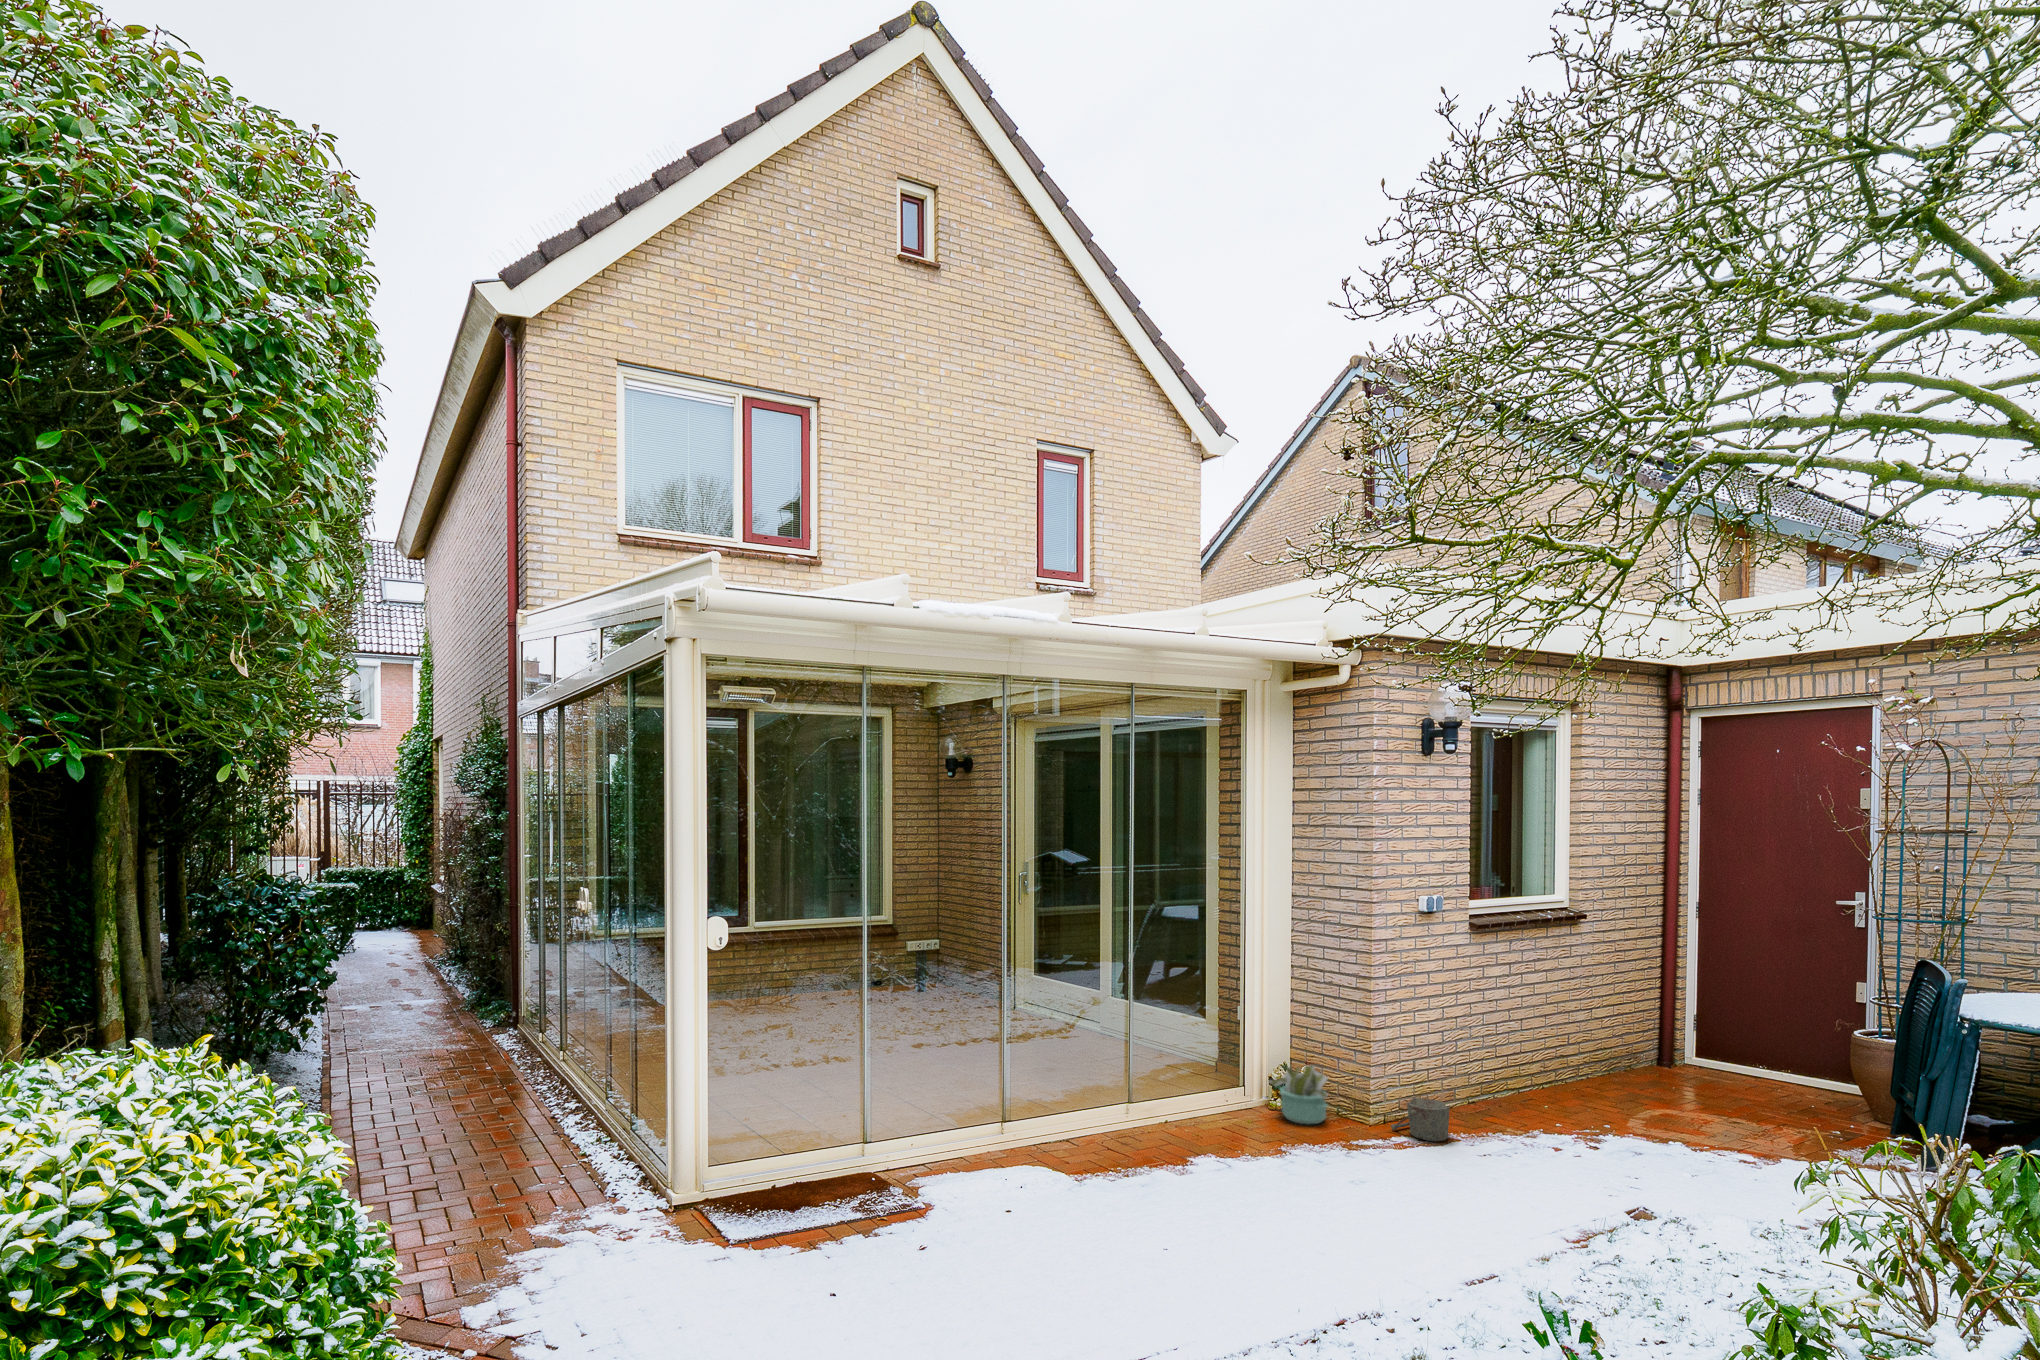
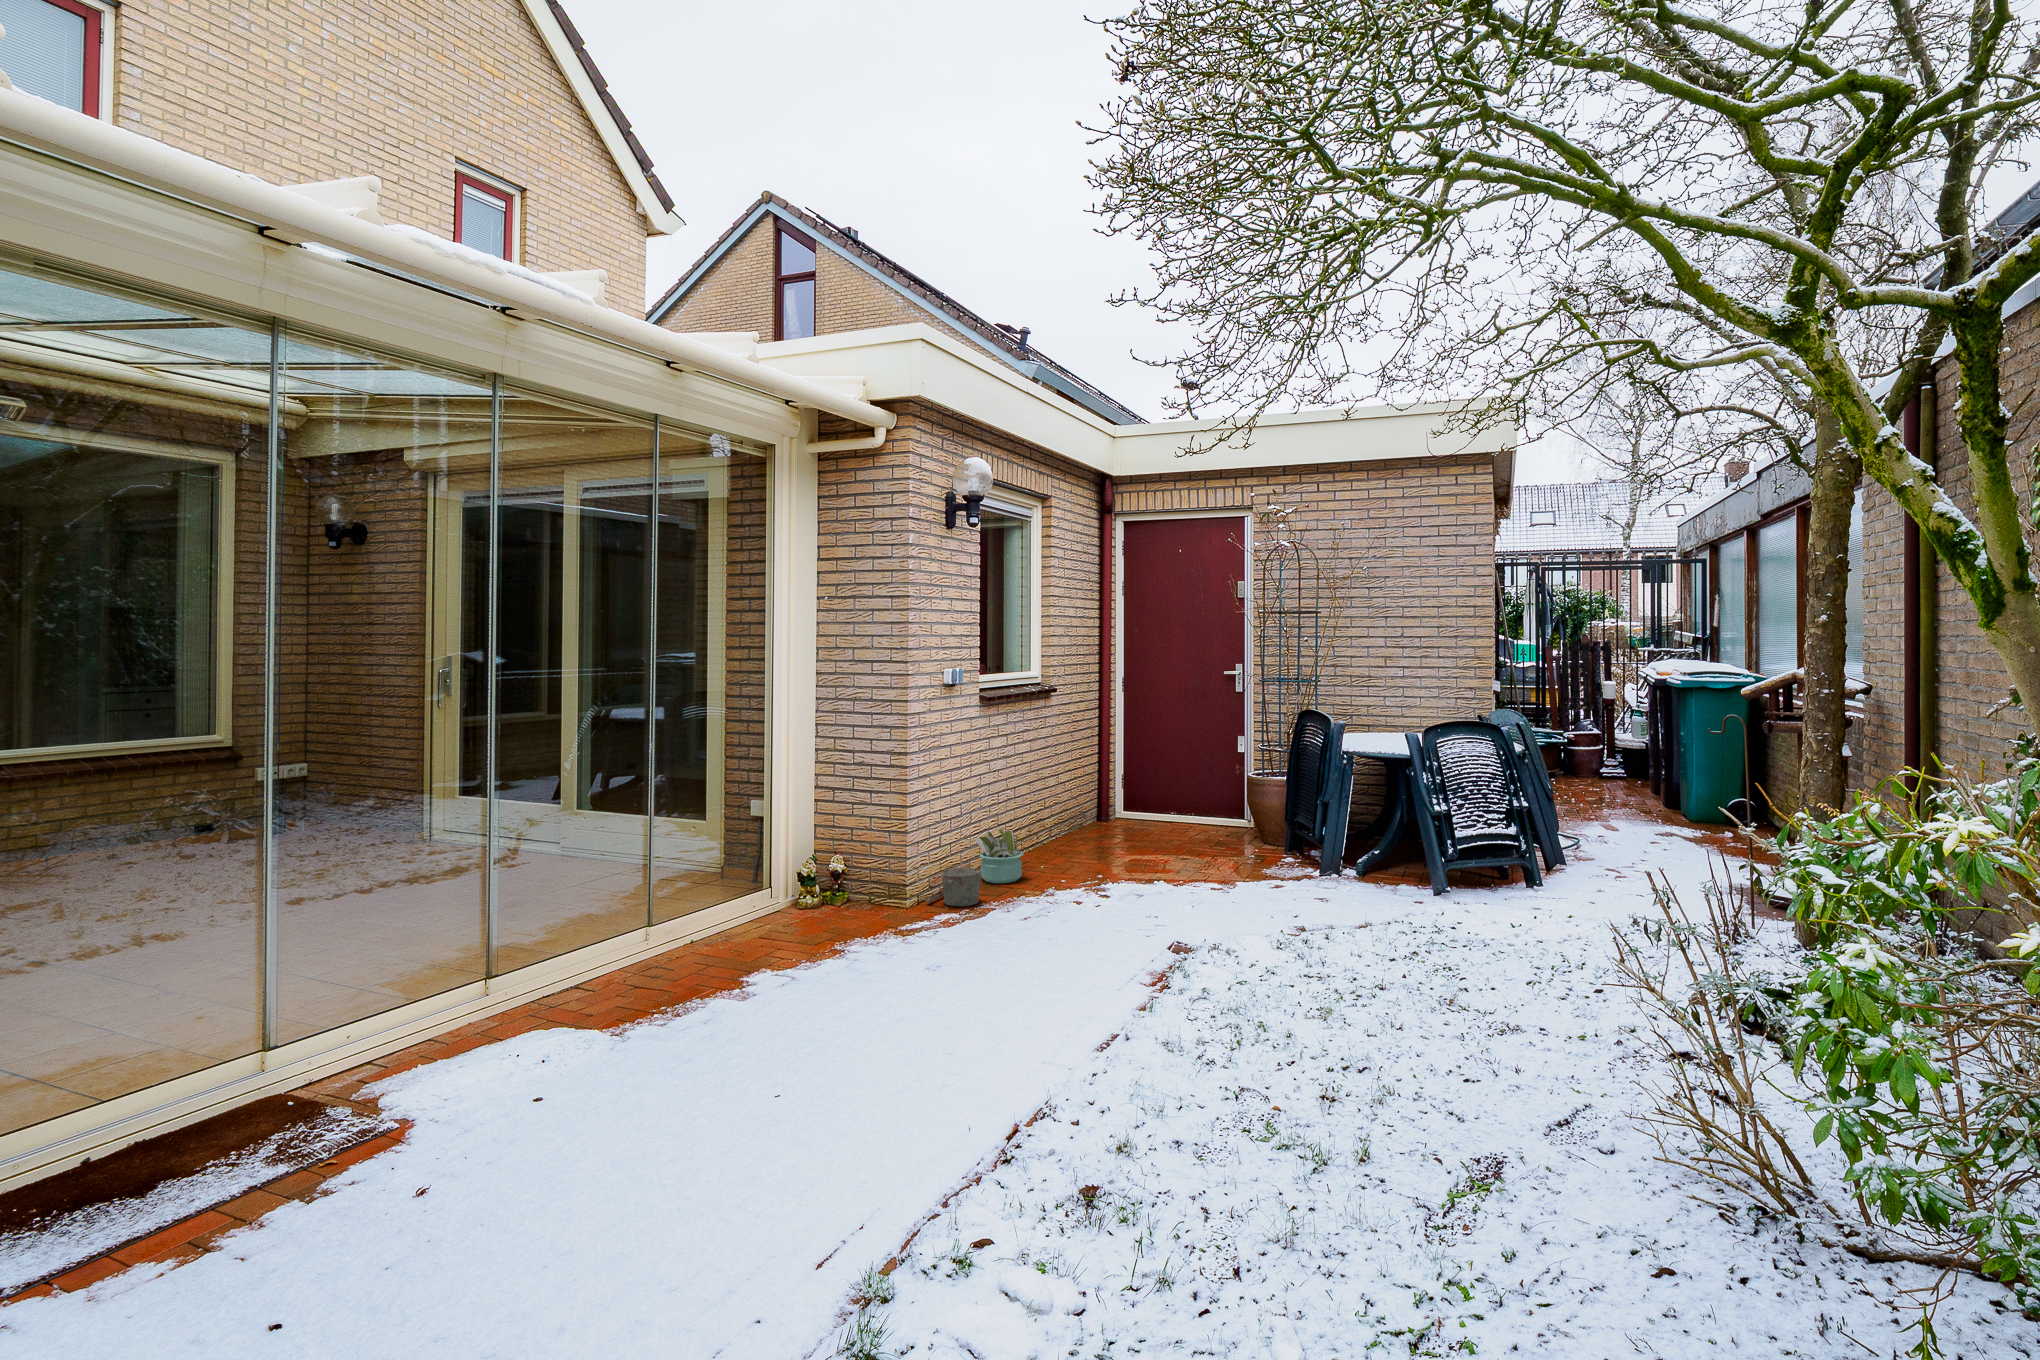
decorative plant: present [1269,1065,1328,1124] -> present [975,829,1023,883]

